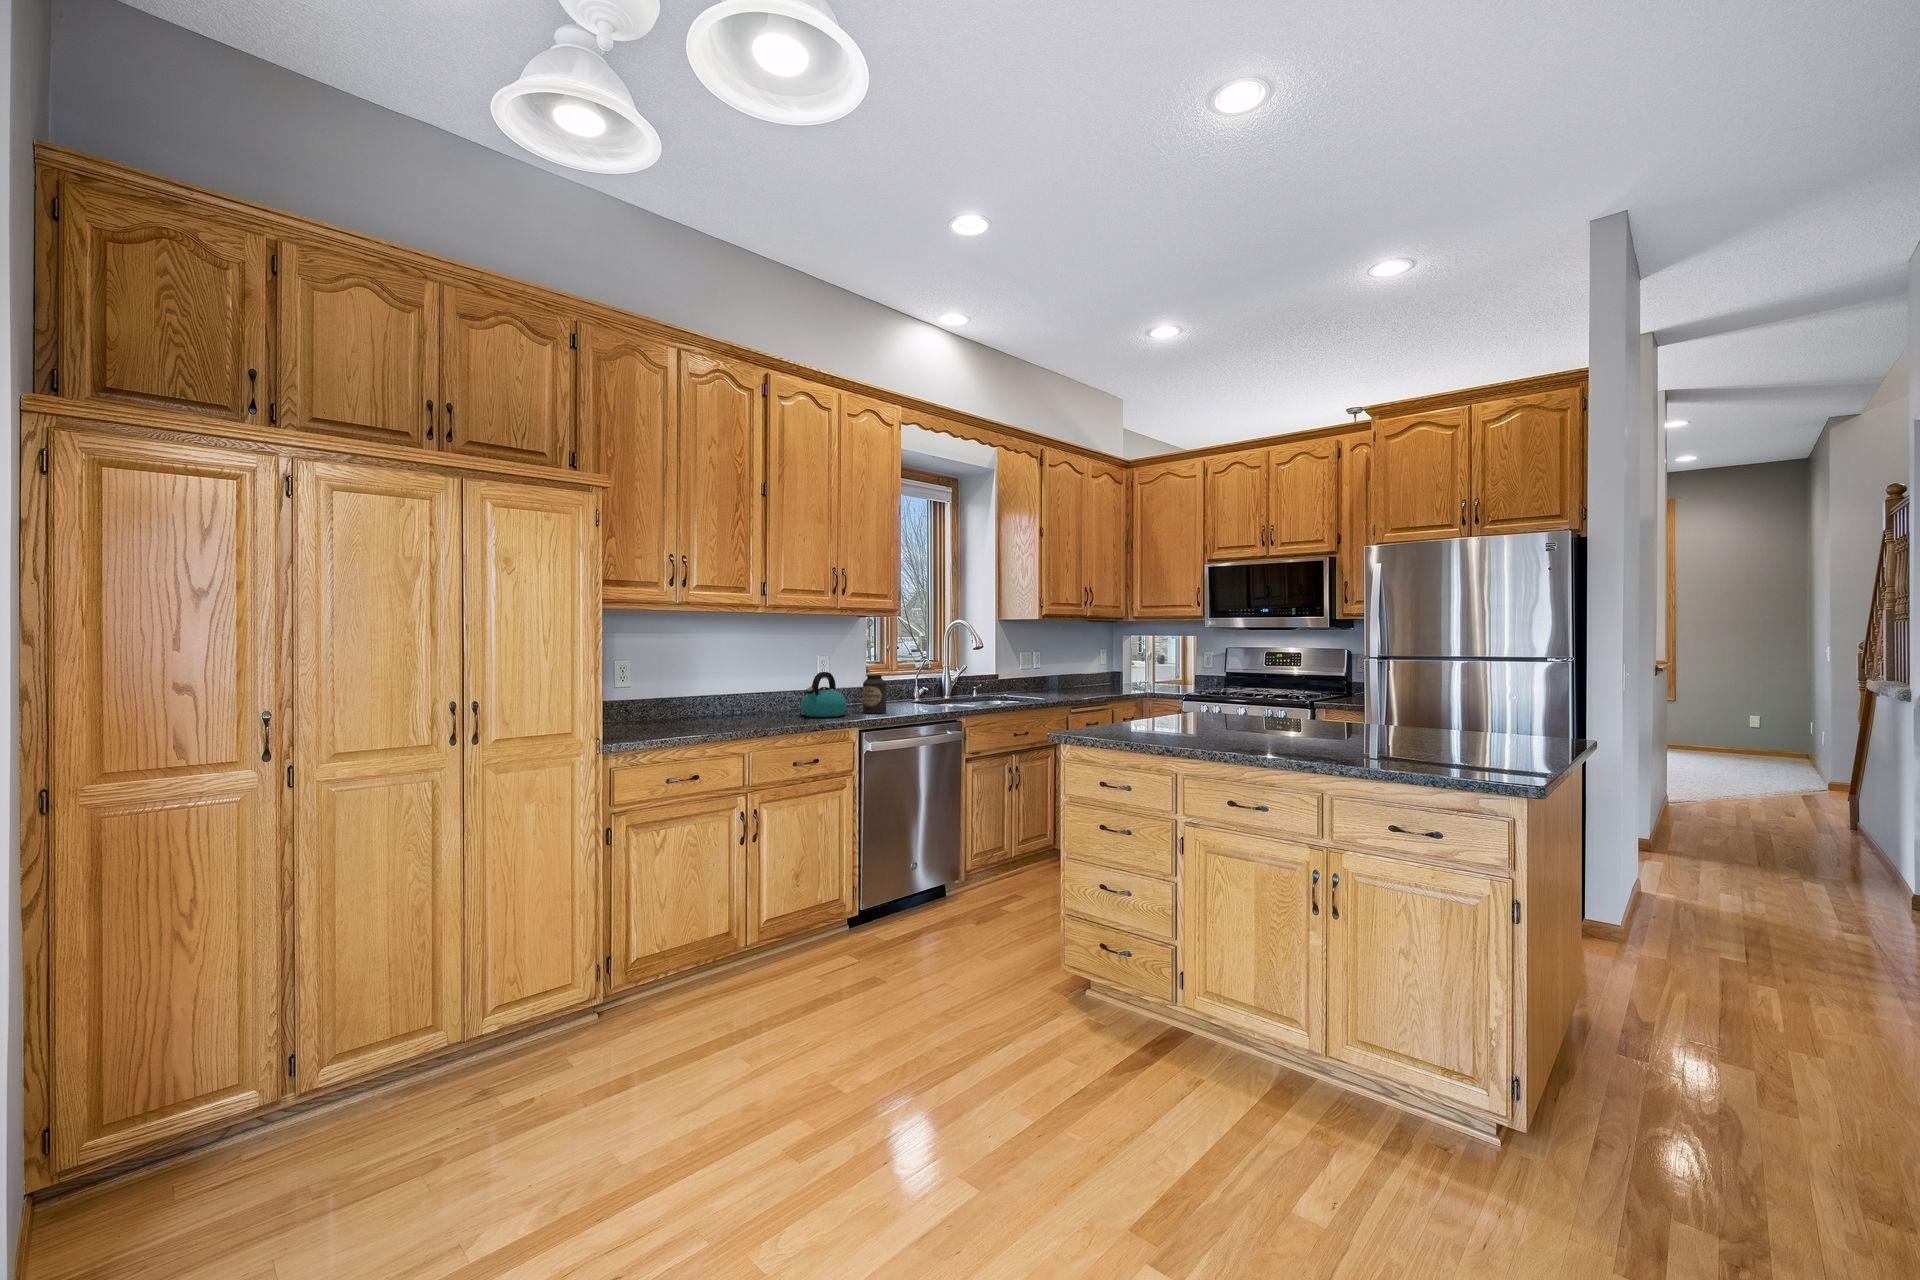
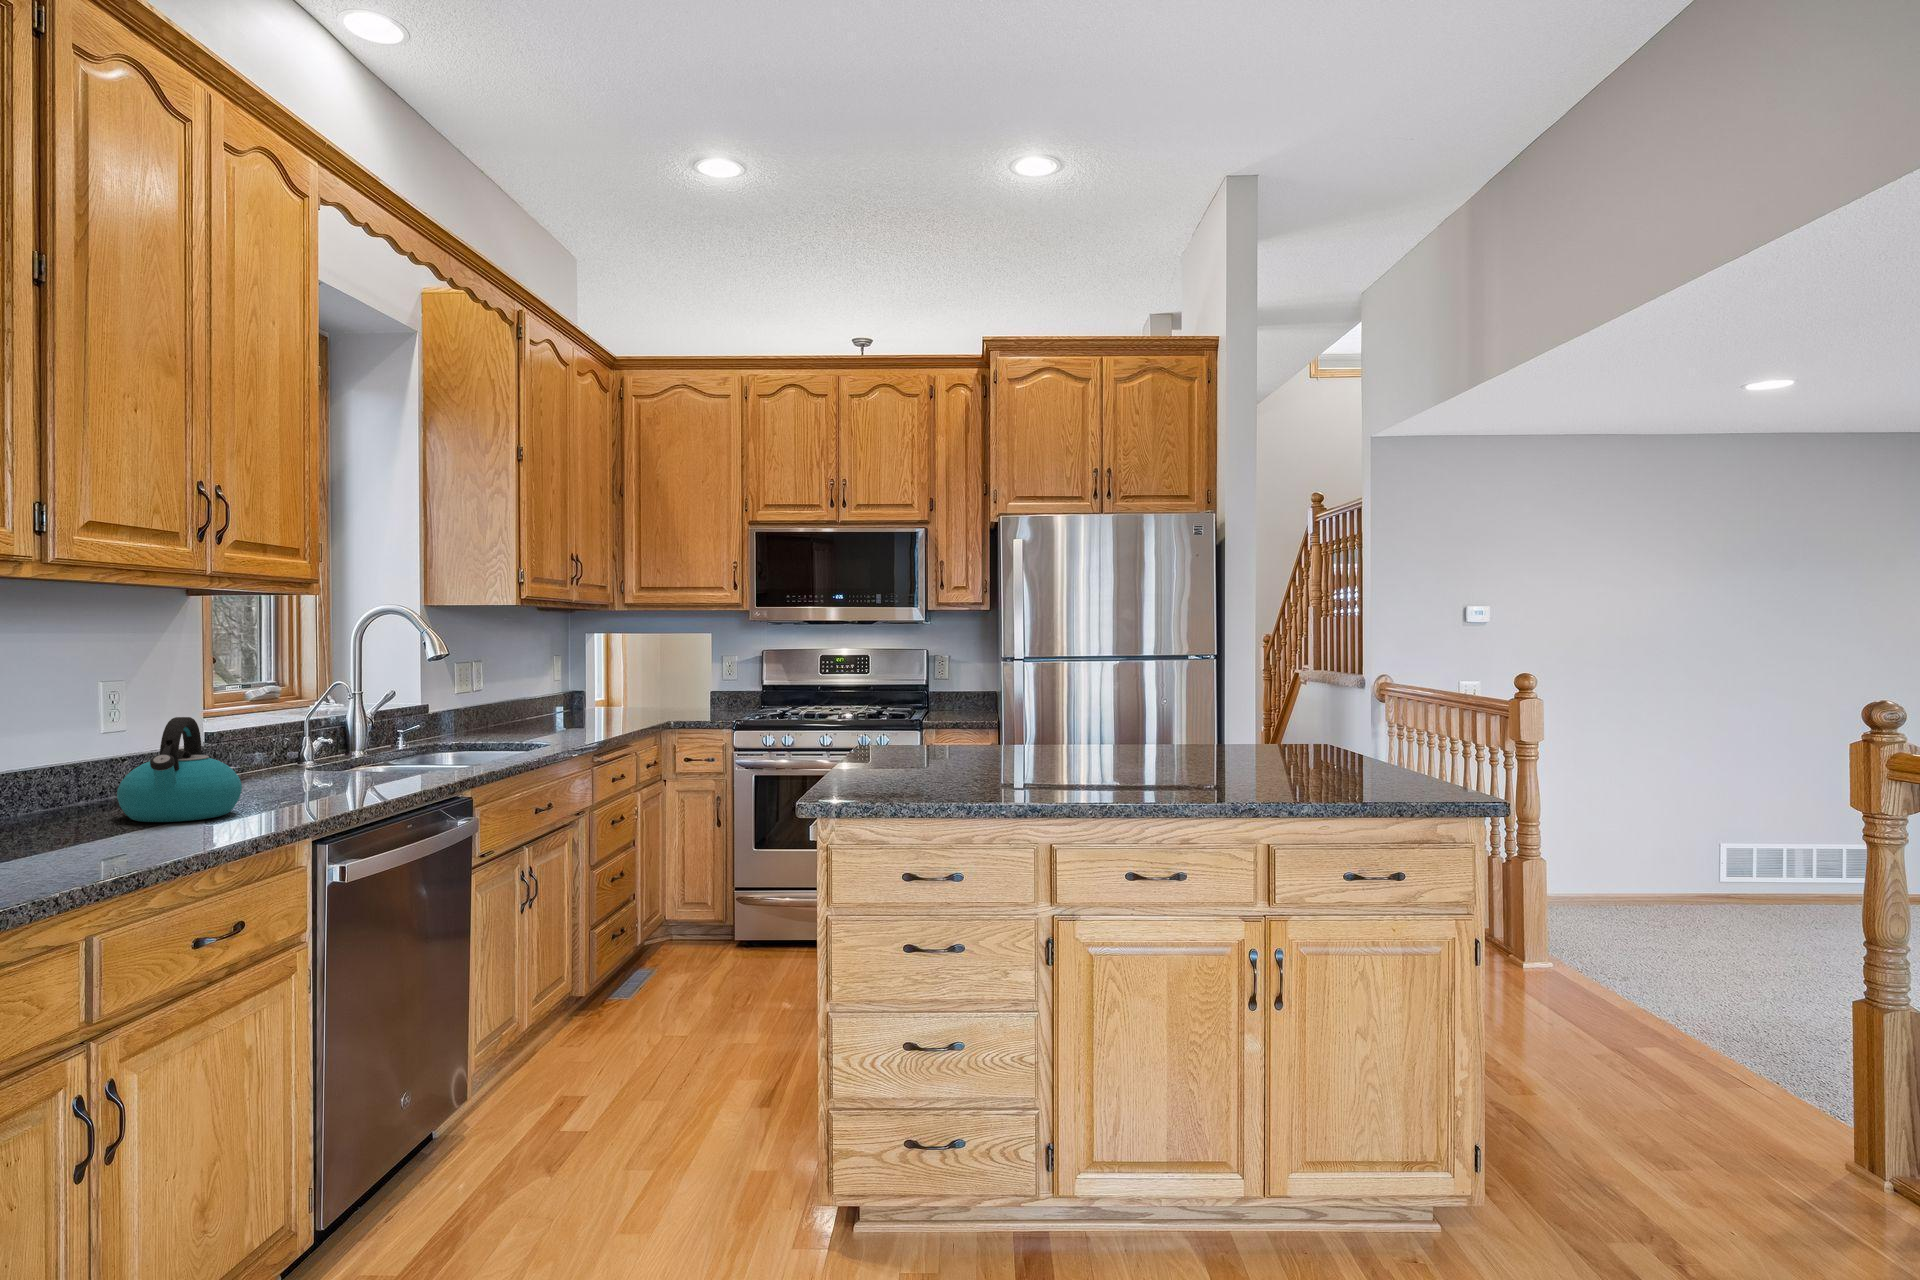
canister: present [863,674,886,713] -> none [258,717,316,801]

